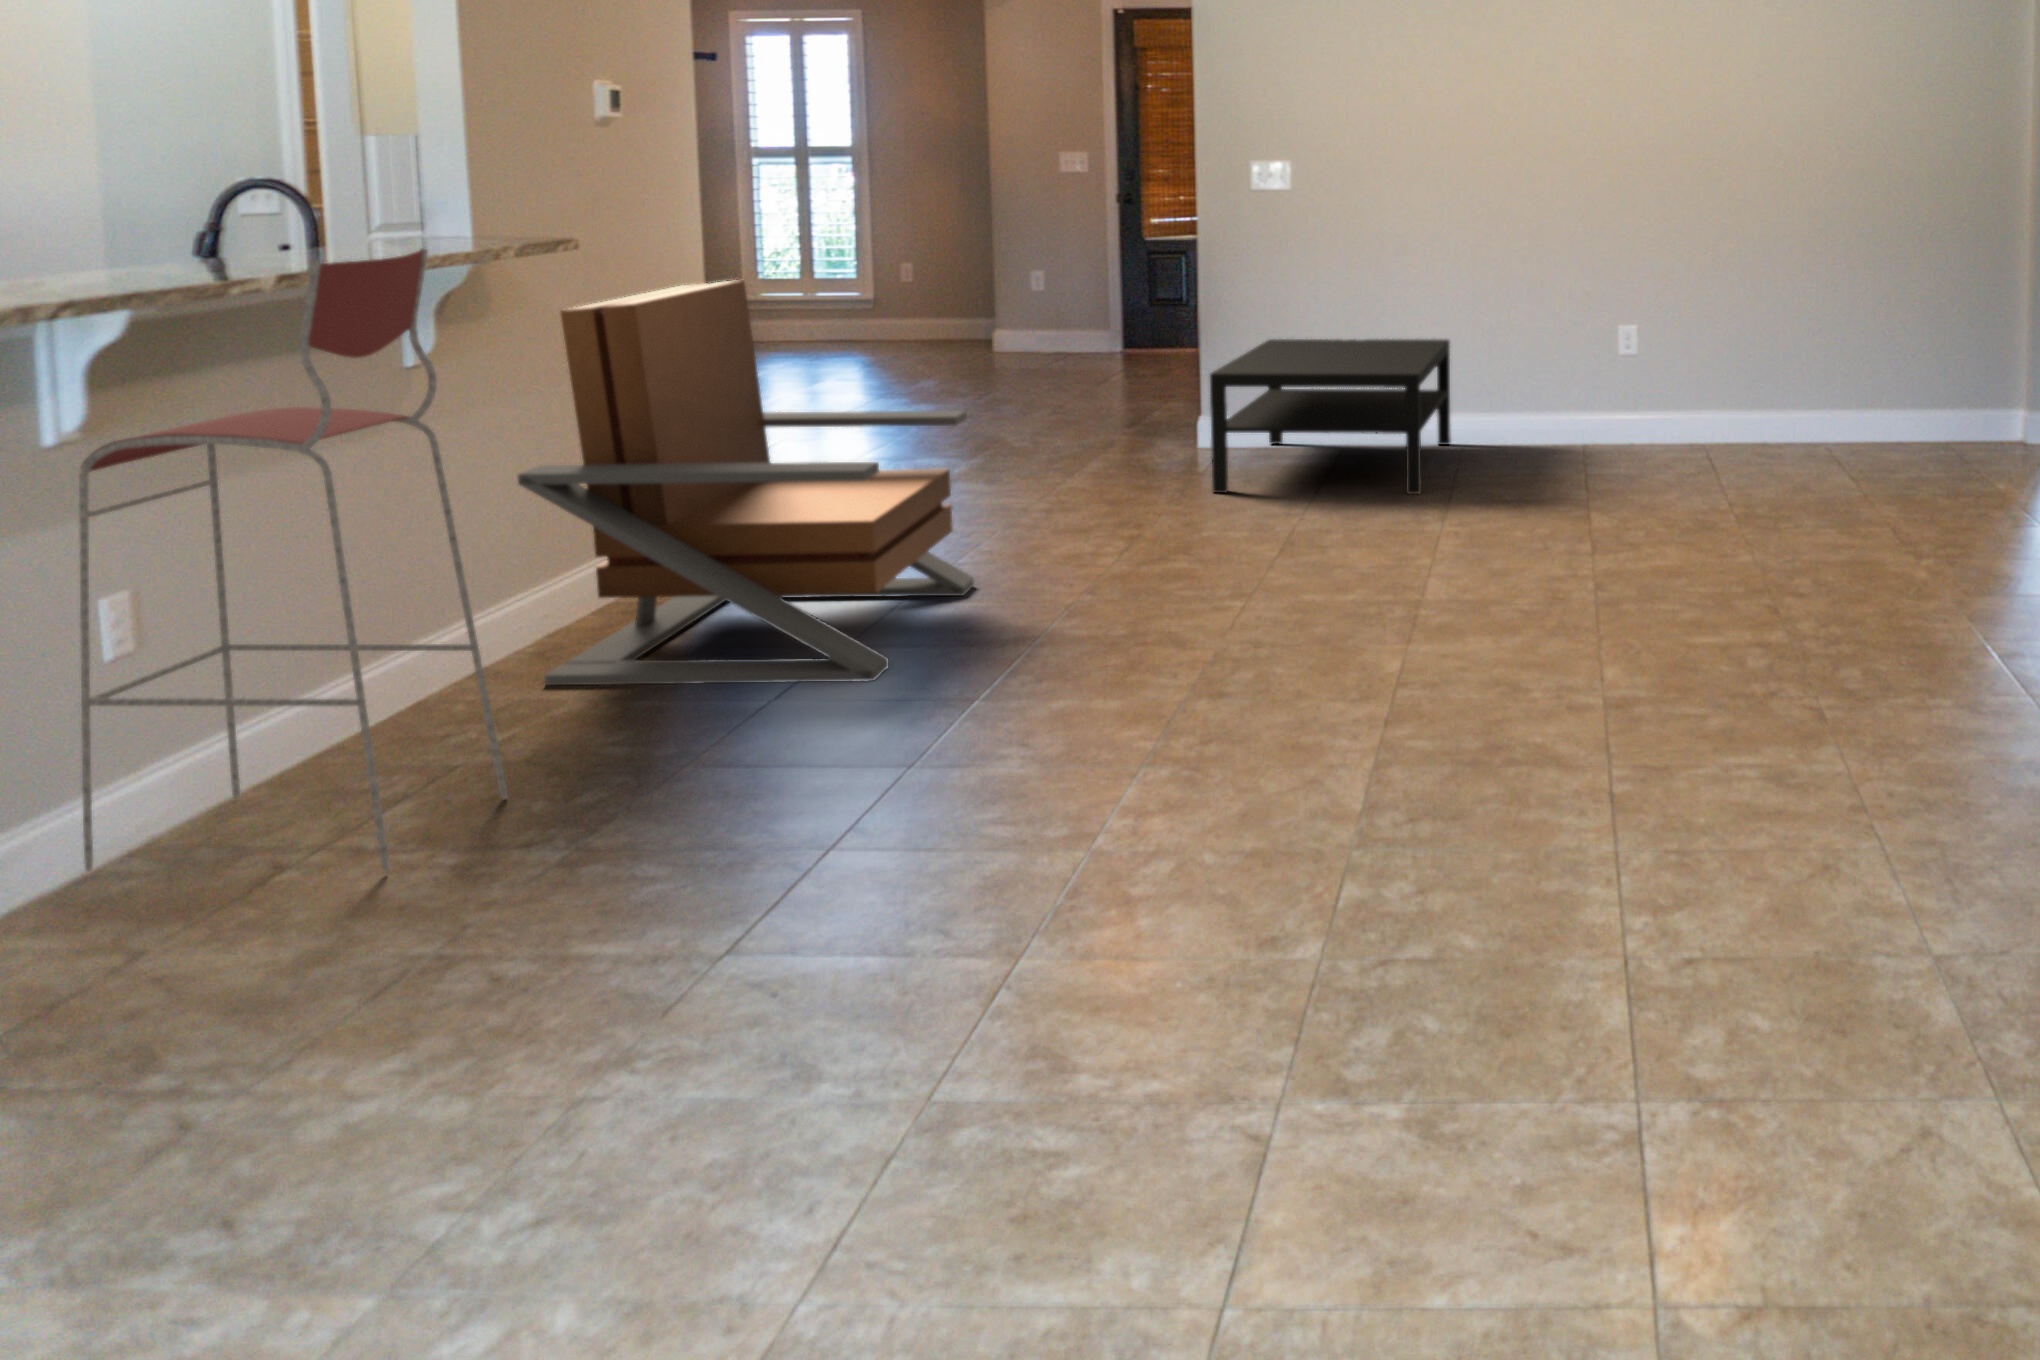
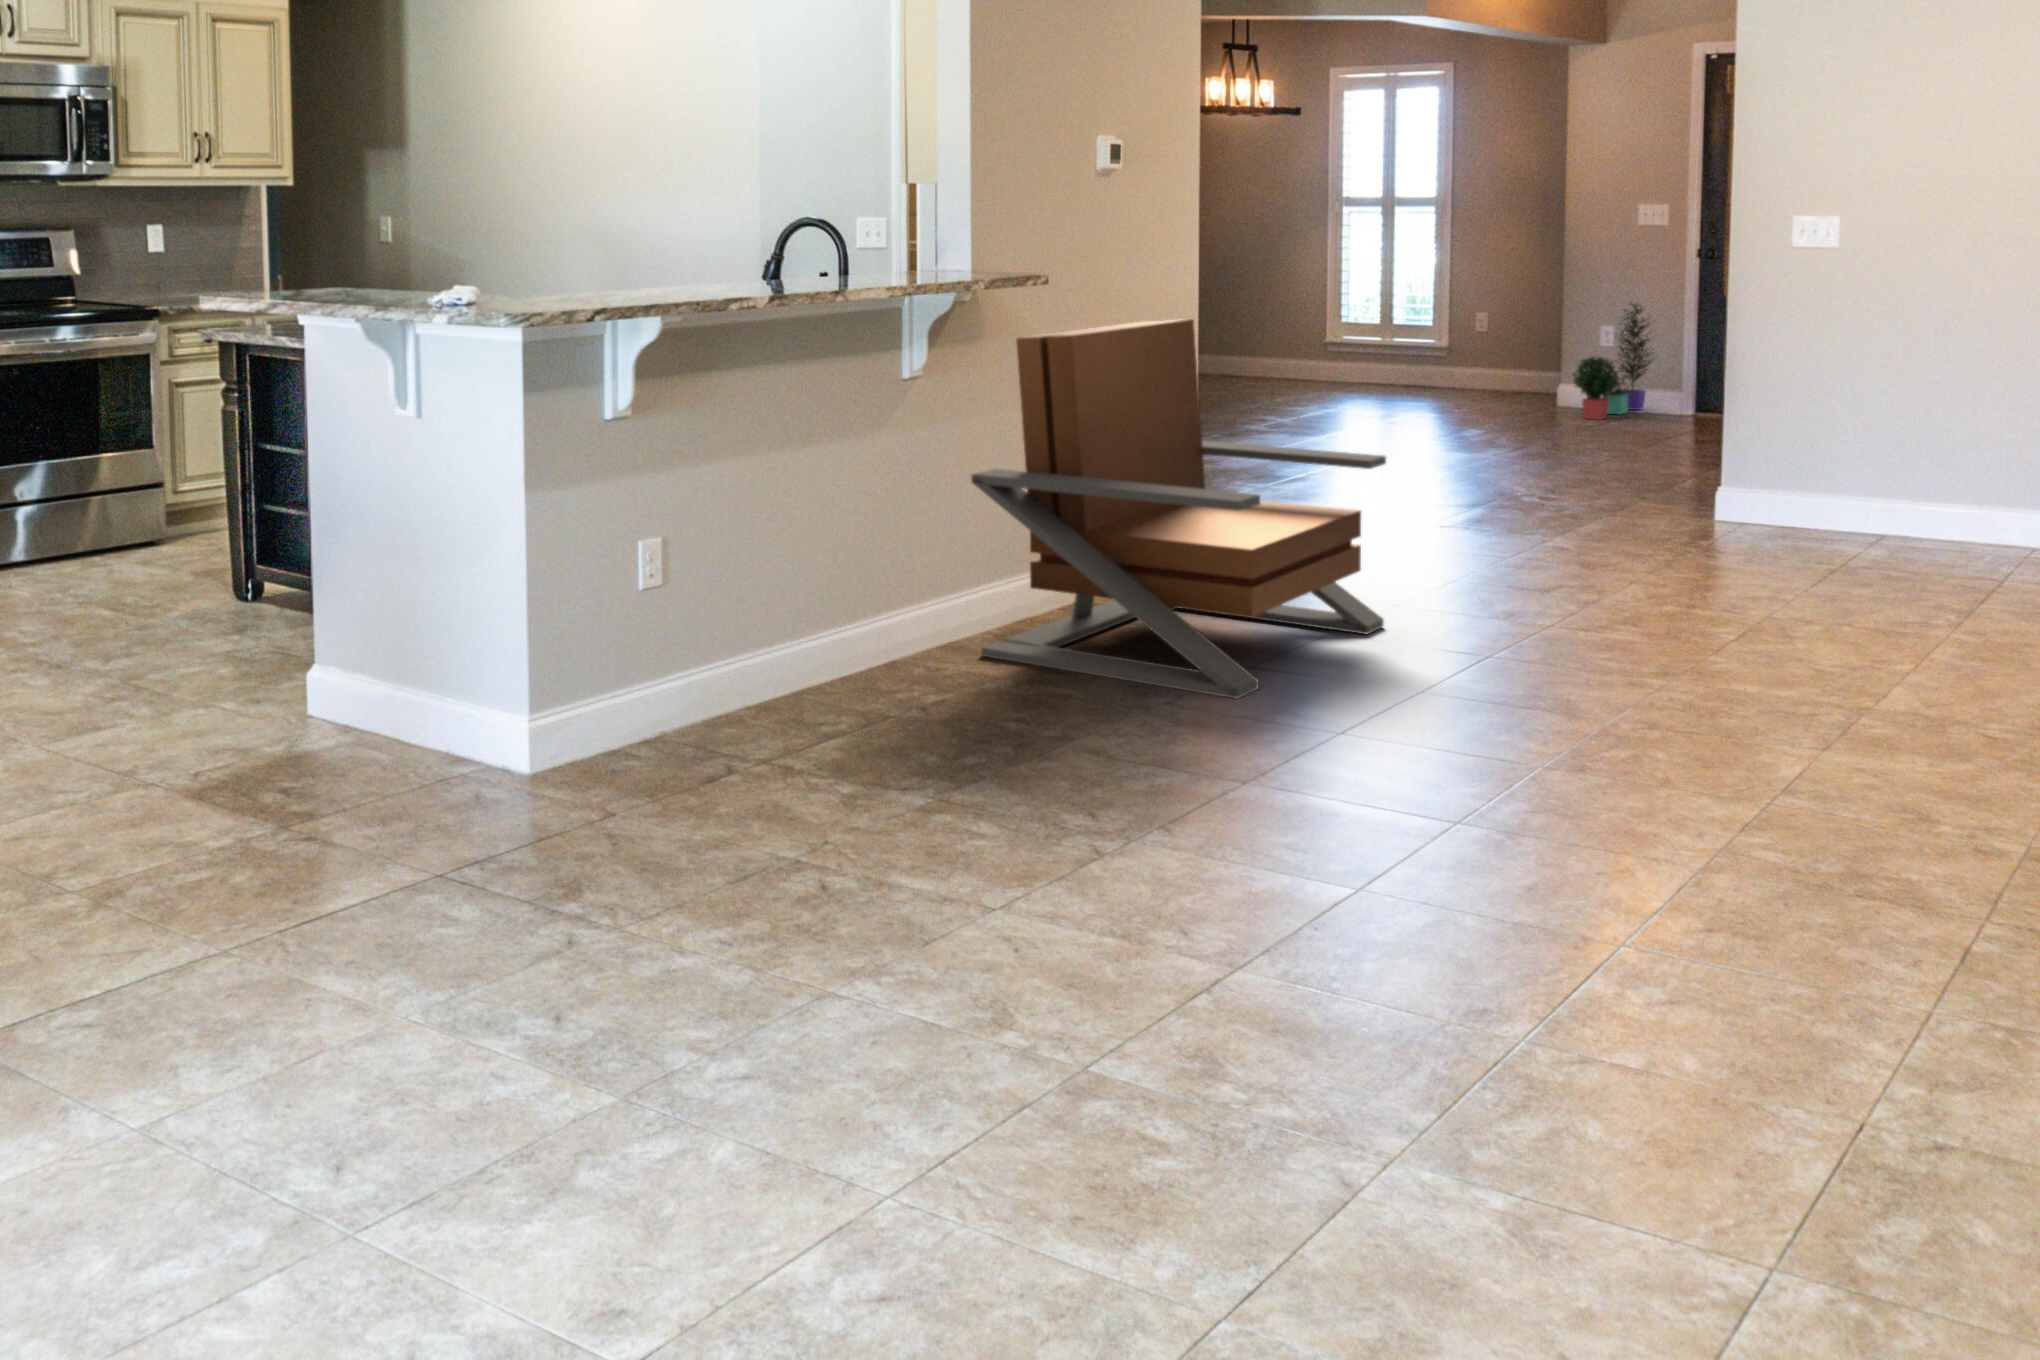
potted plant: none [1017,246,1091,364] -> present [1572,303,1654,420]
bar stool: present [79,248,508,872] -> none [615,281,900,780]
coffee table: present [1210,339,1451,494] -> none [1688,411,2022,599]

